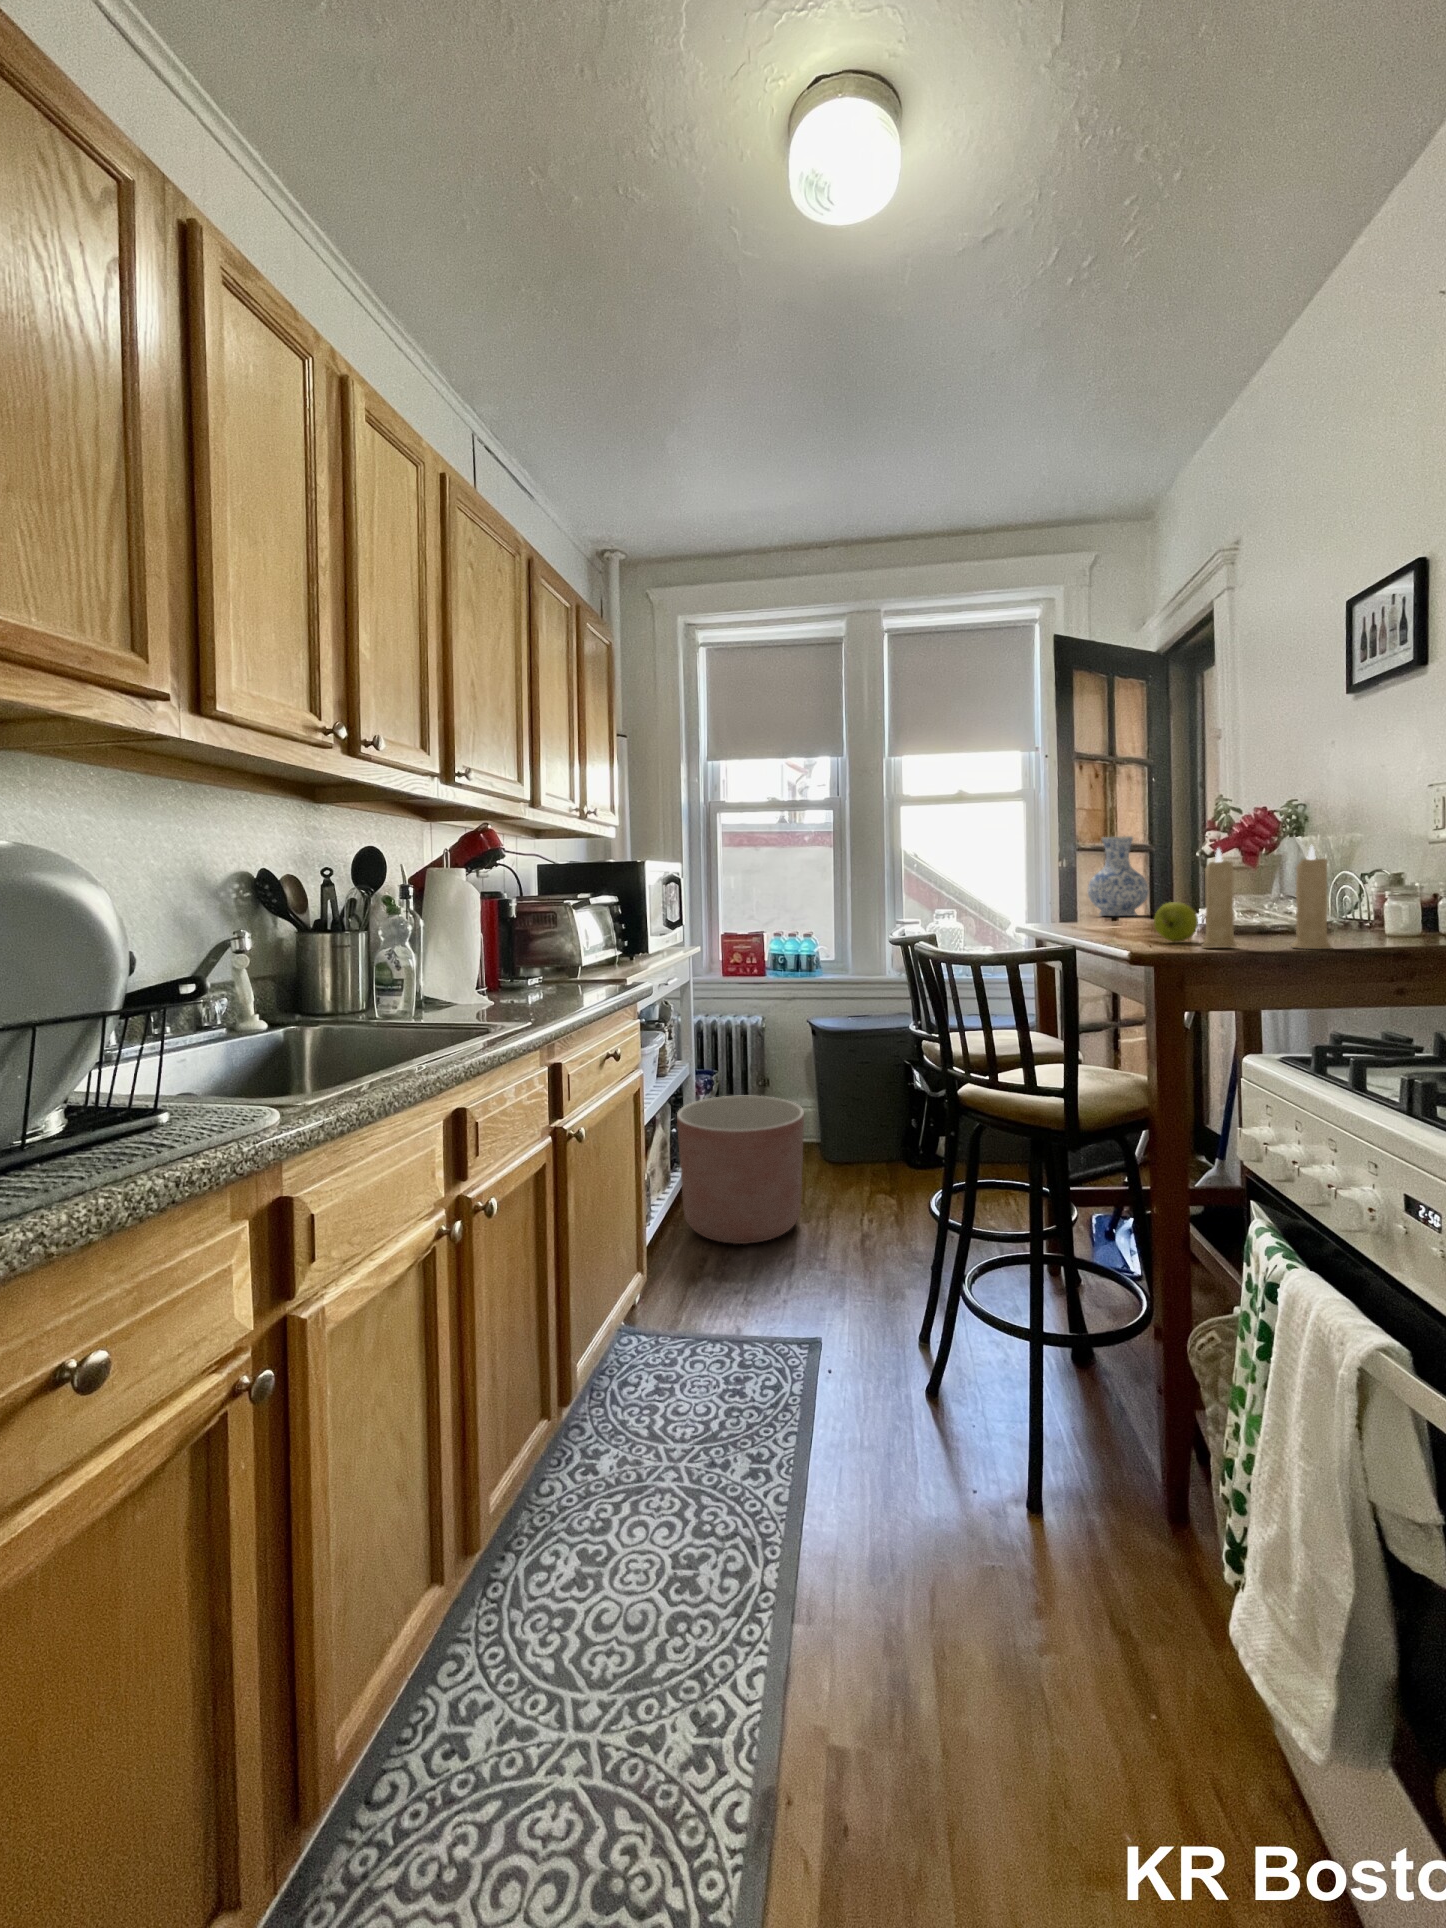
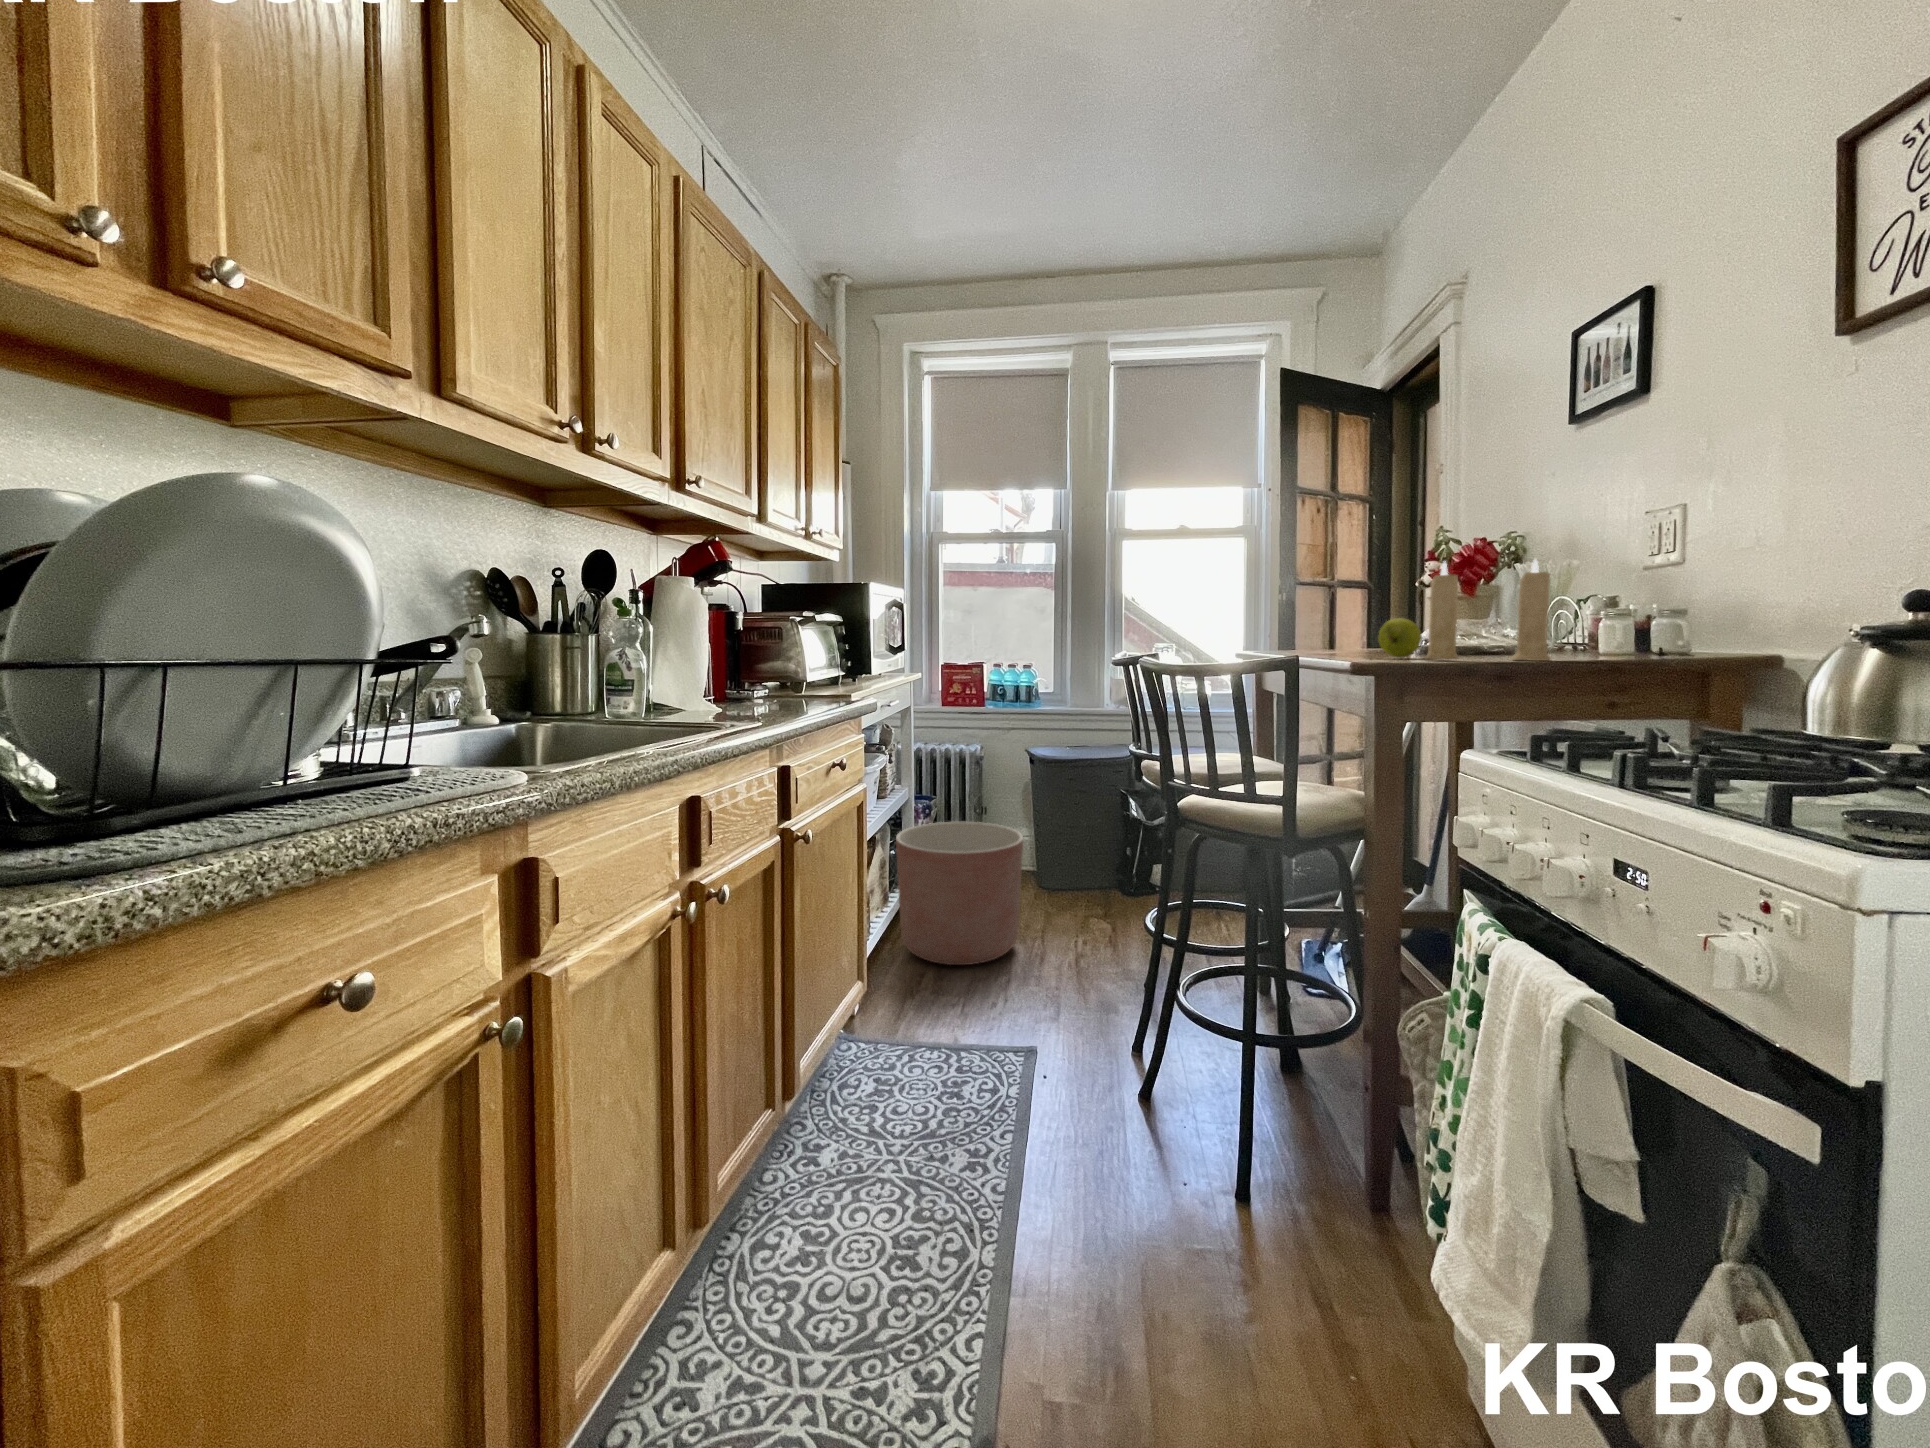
vase: present [1088,836,1149,916] -> none [1313,568,1373,648]

